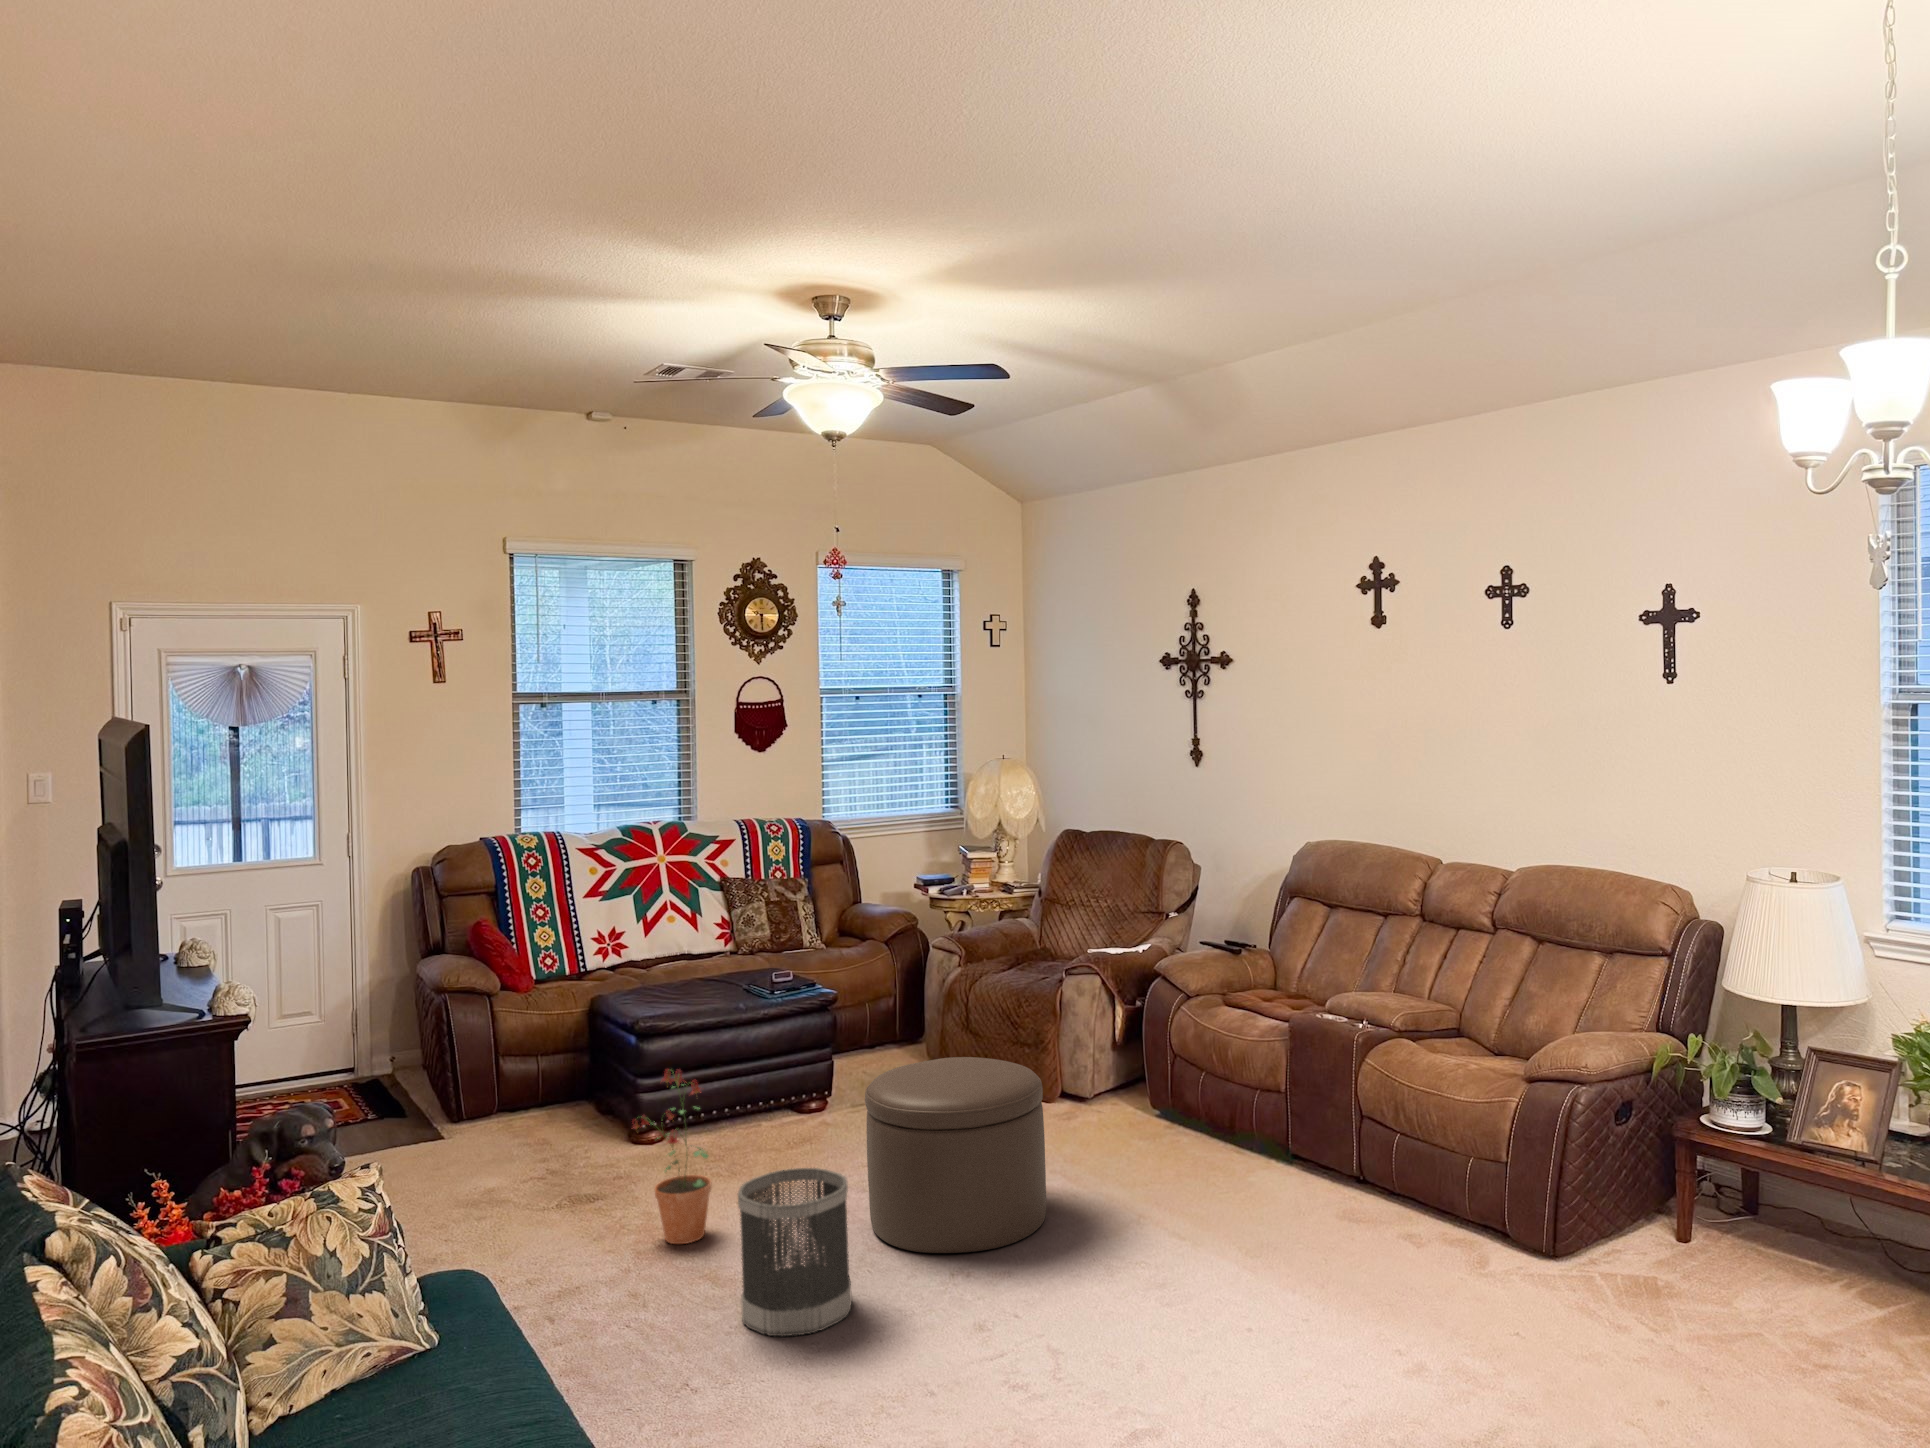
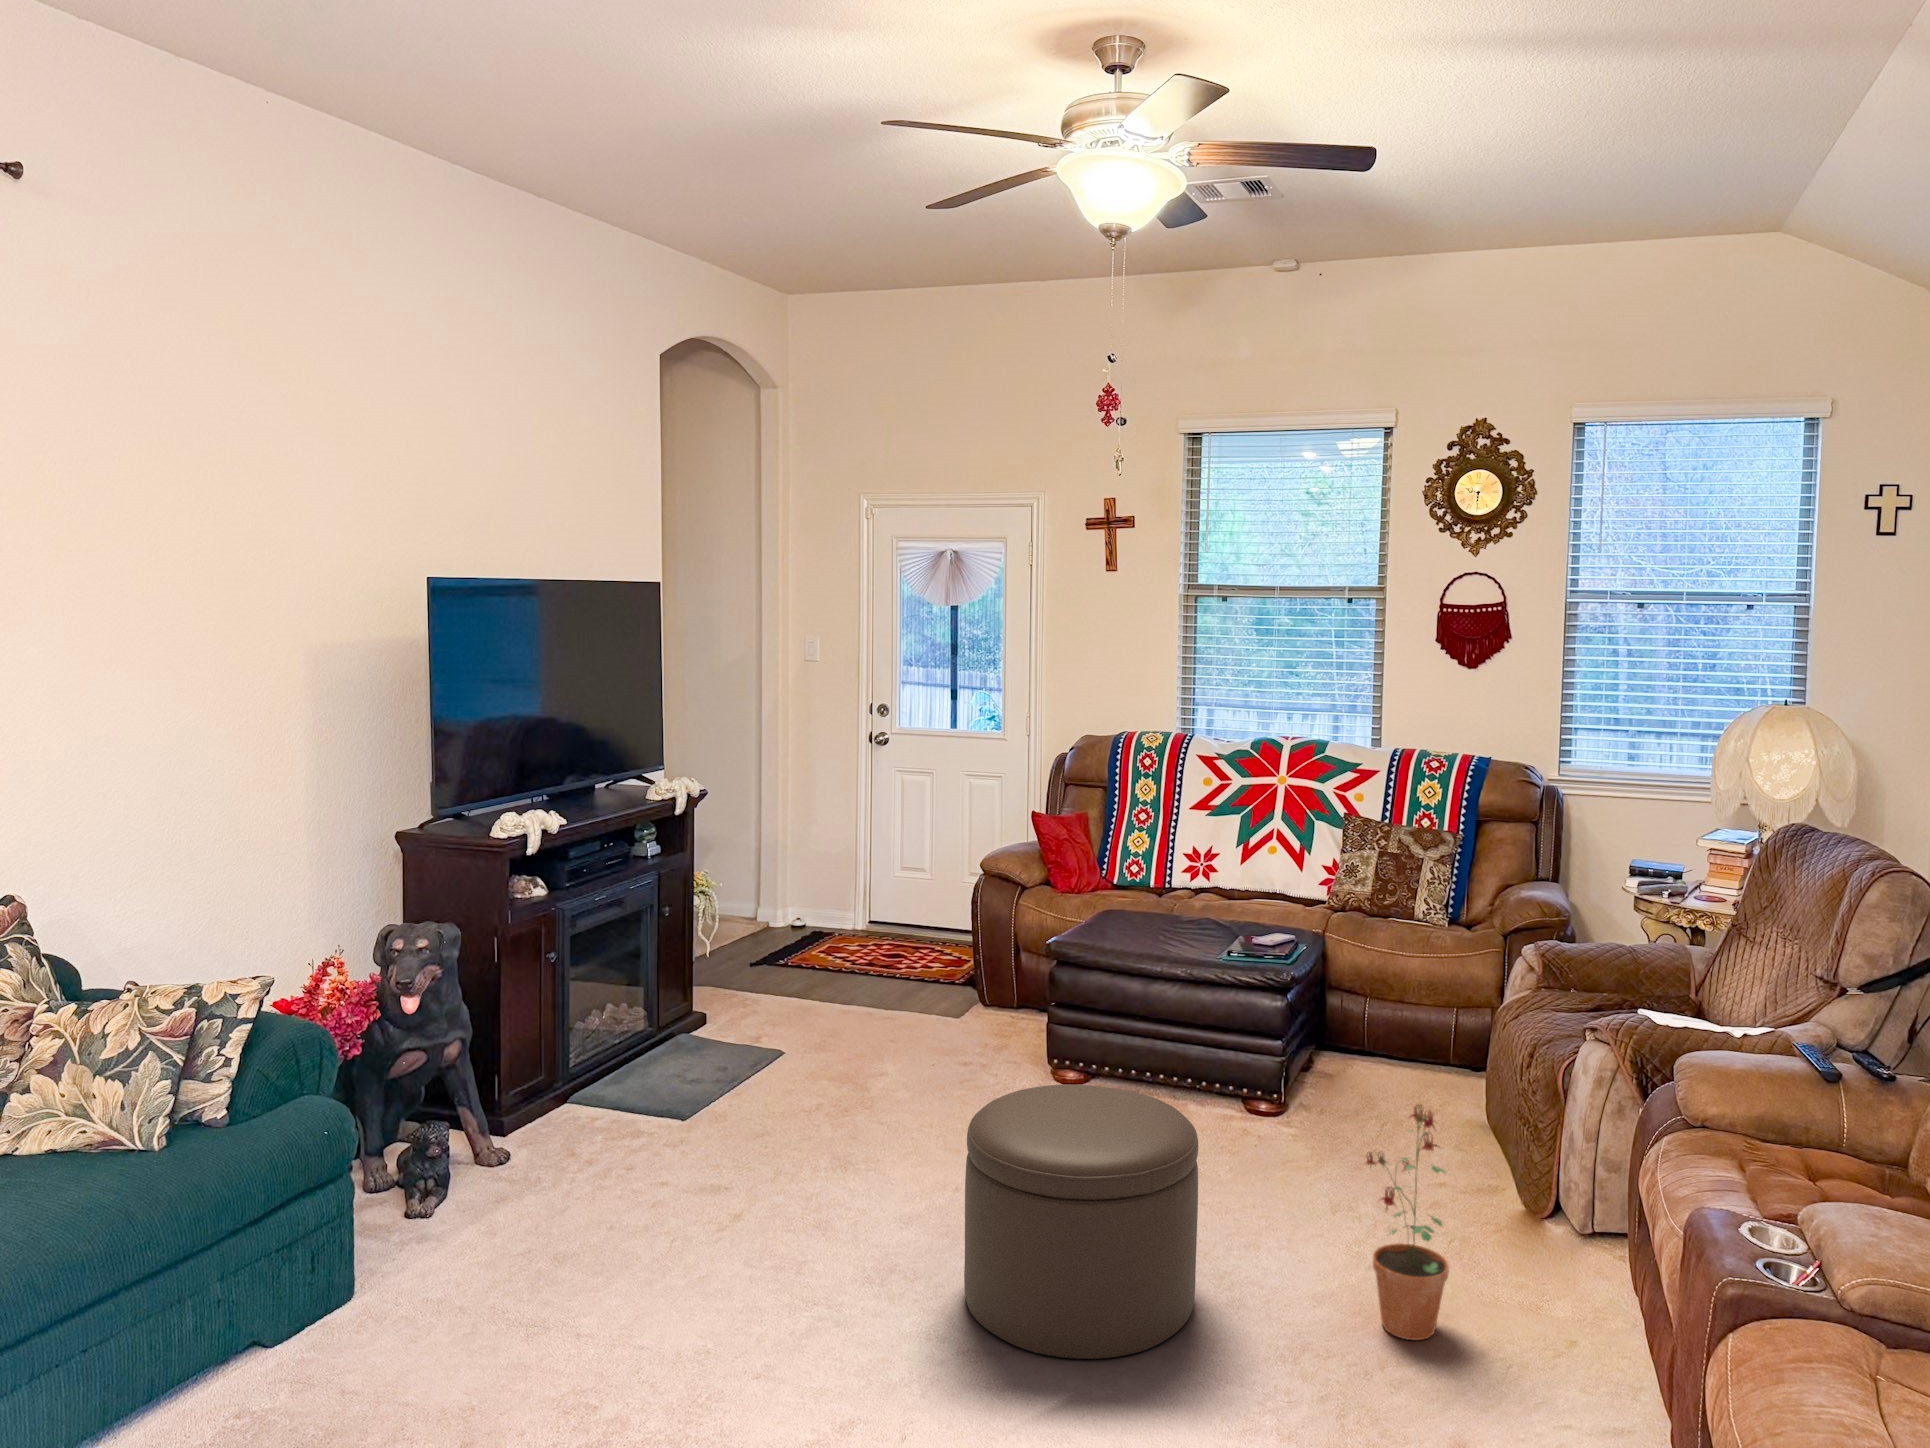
potted plant: present [633,1070,712,1244] -> present [1366,1104,1449,1340]
wastebasket: present [738,1168,852,1336] -> none [716,1139,841,1330]

